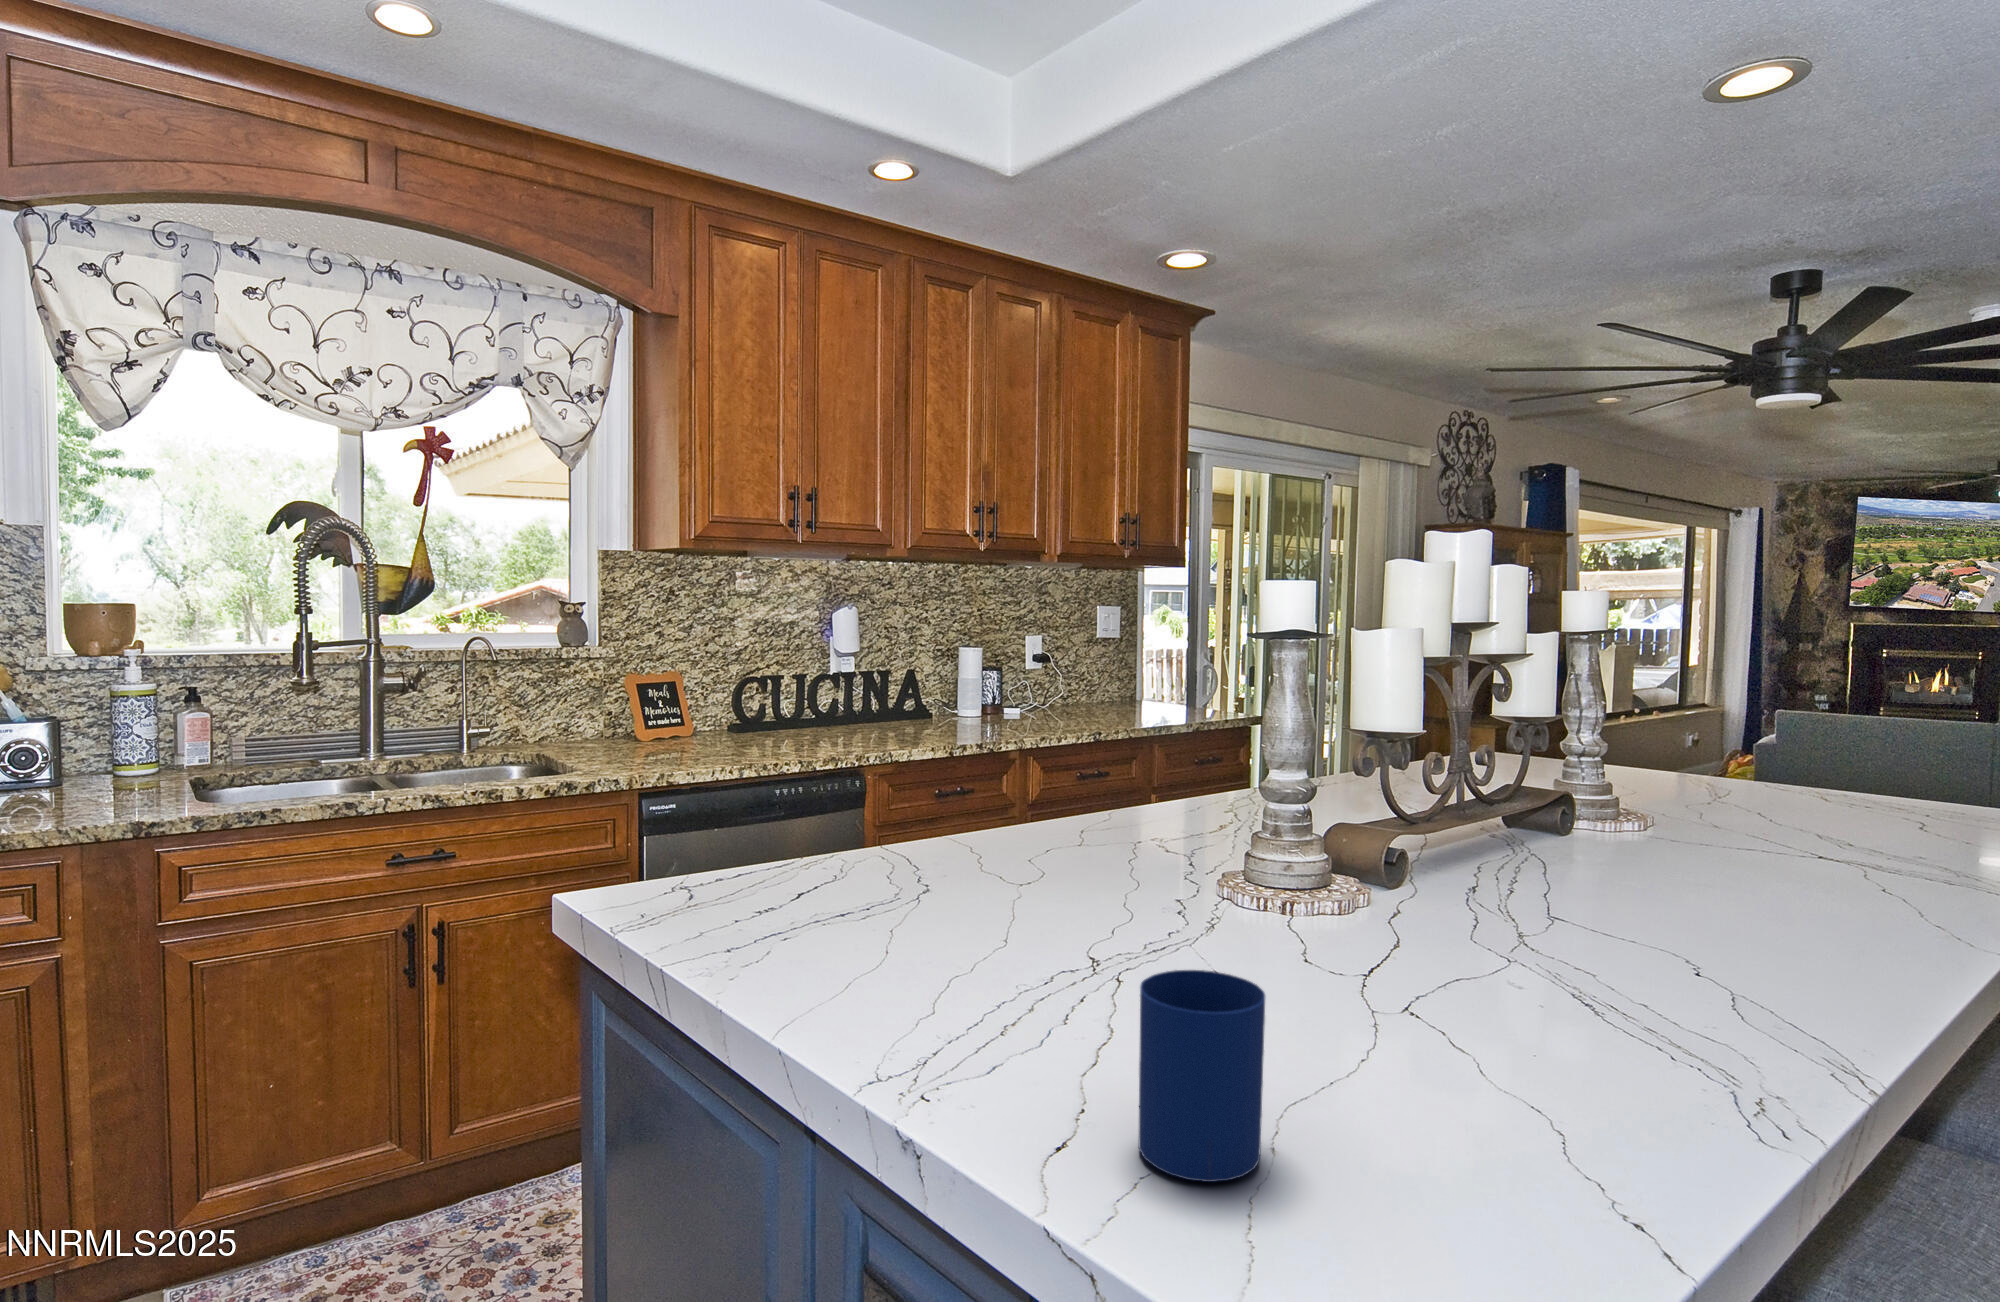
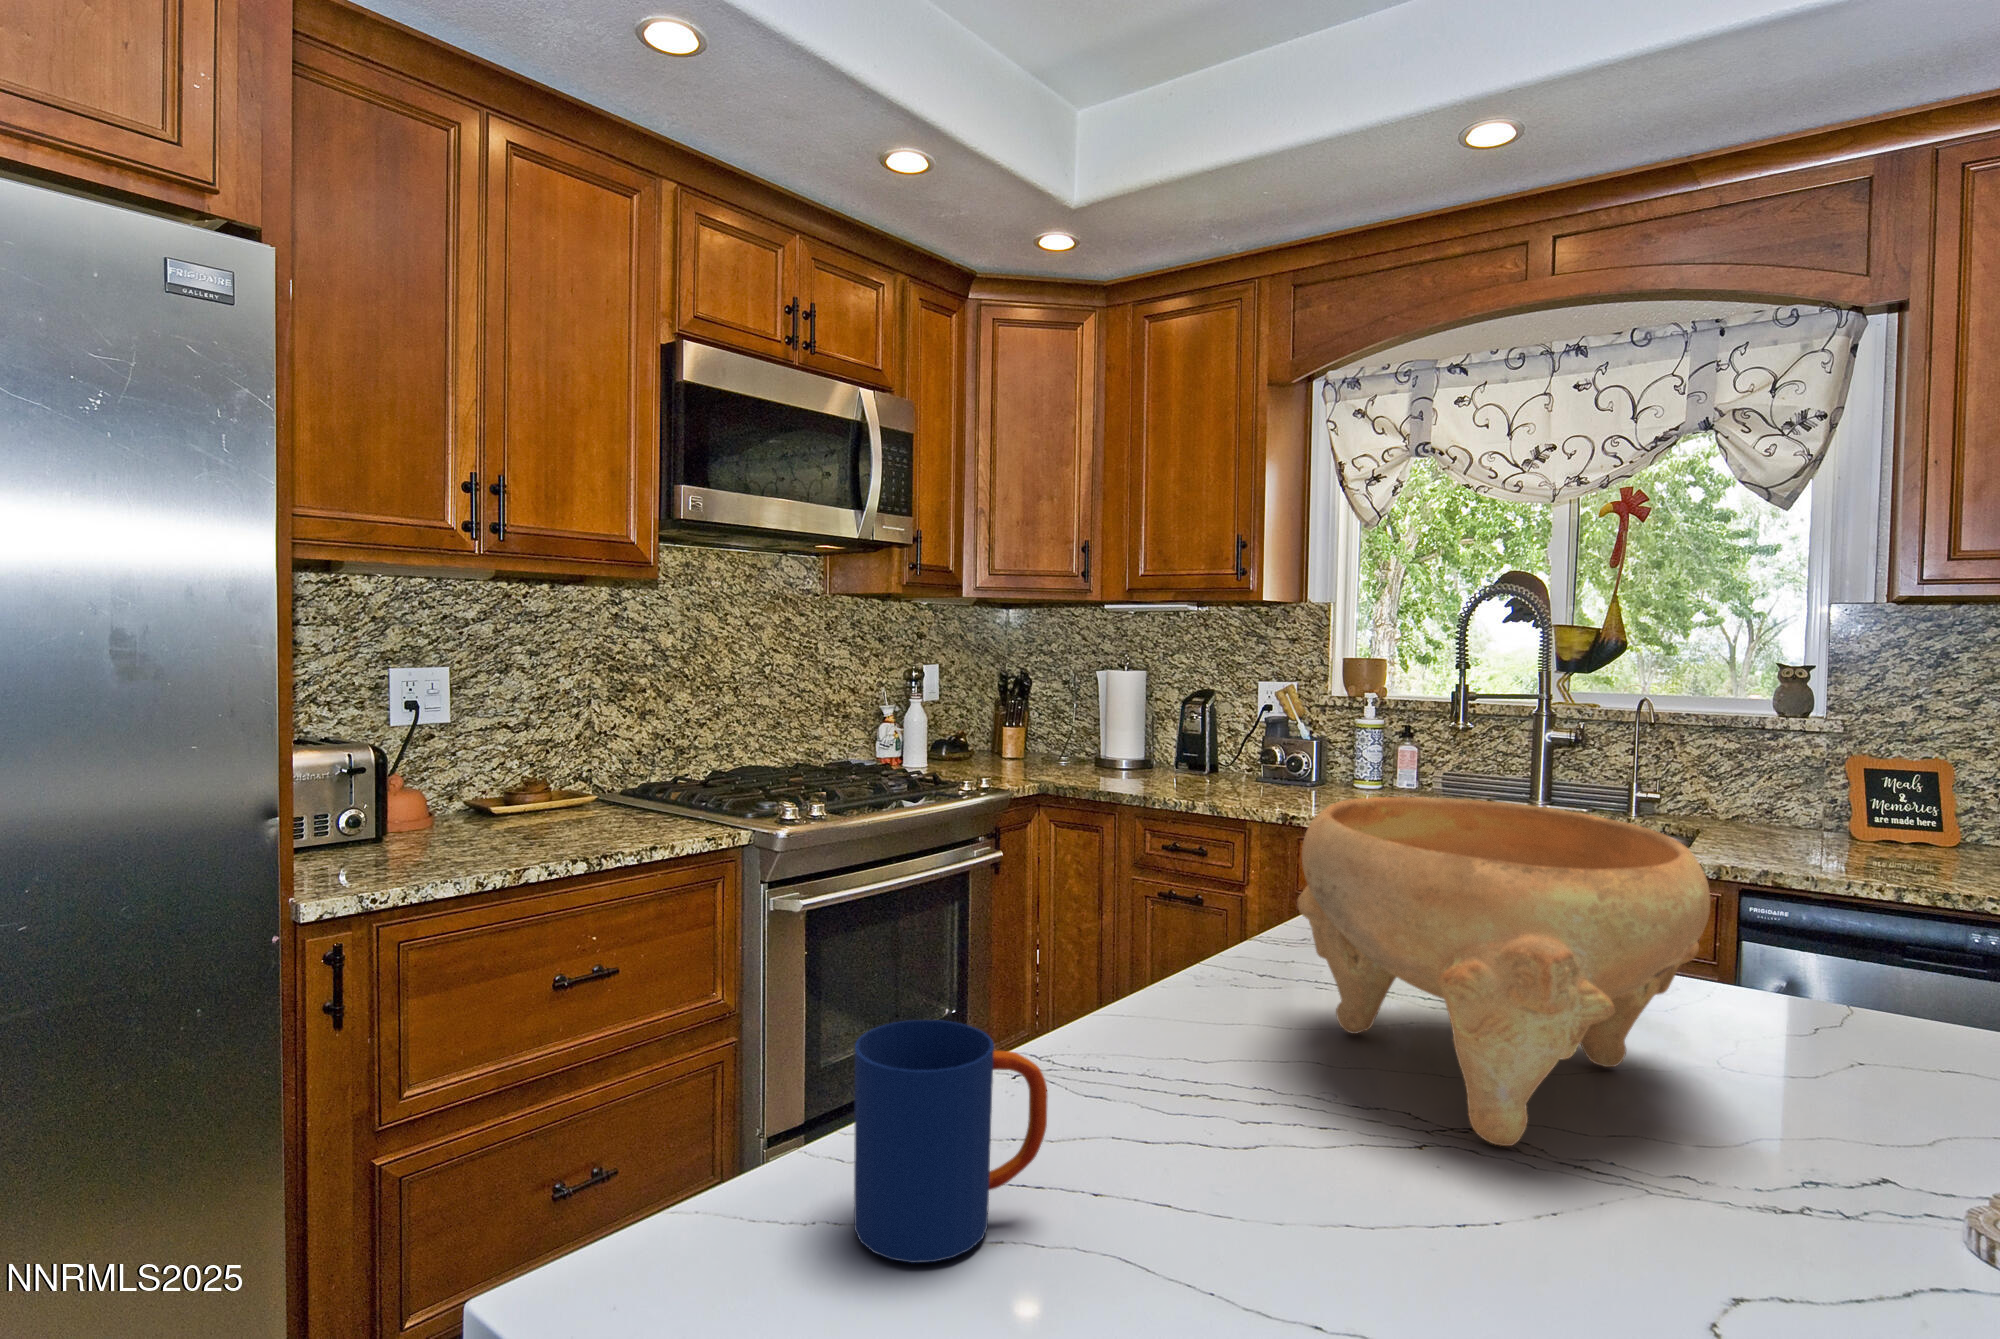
decorative bowl: none [854,729,1172,953] -> present [1297,797,1710,1146]

